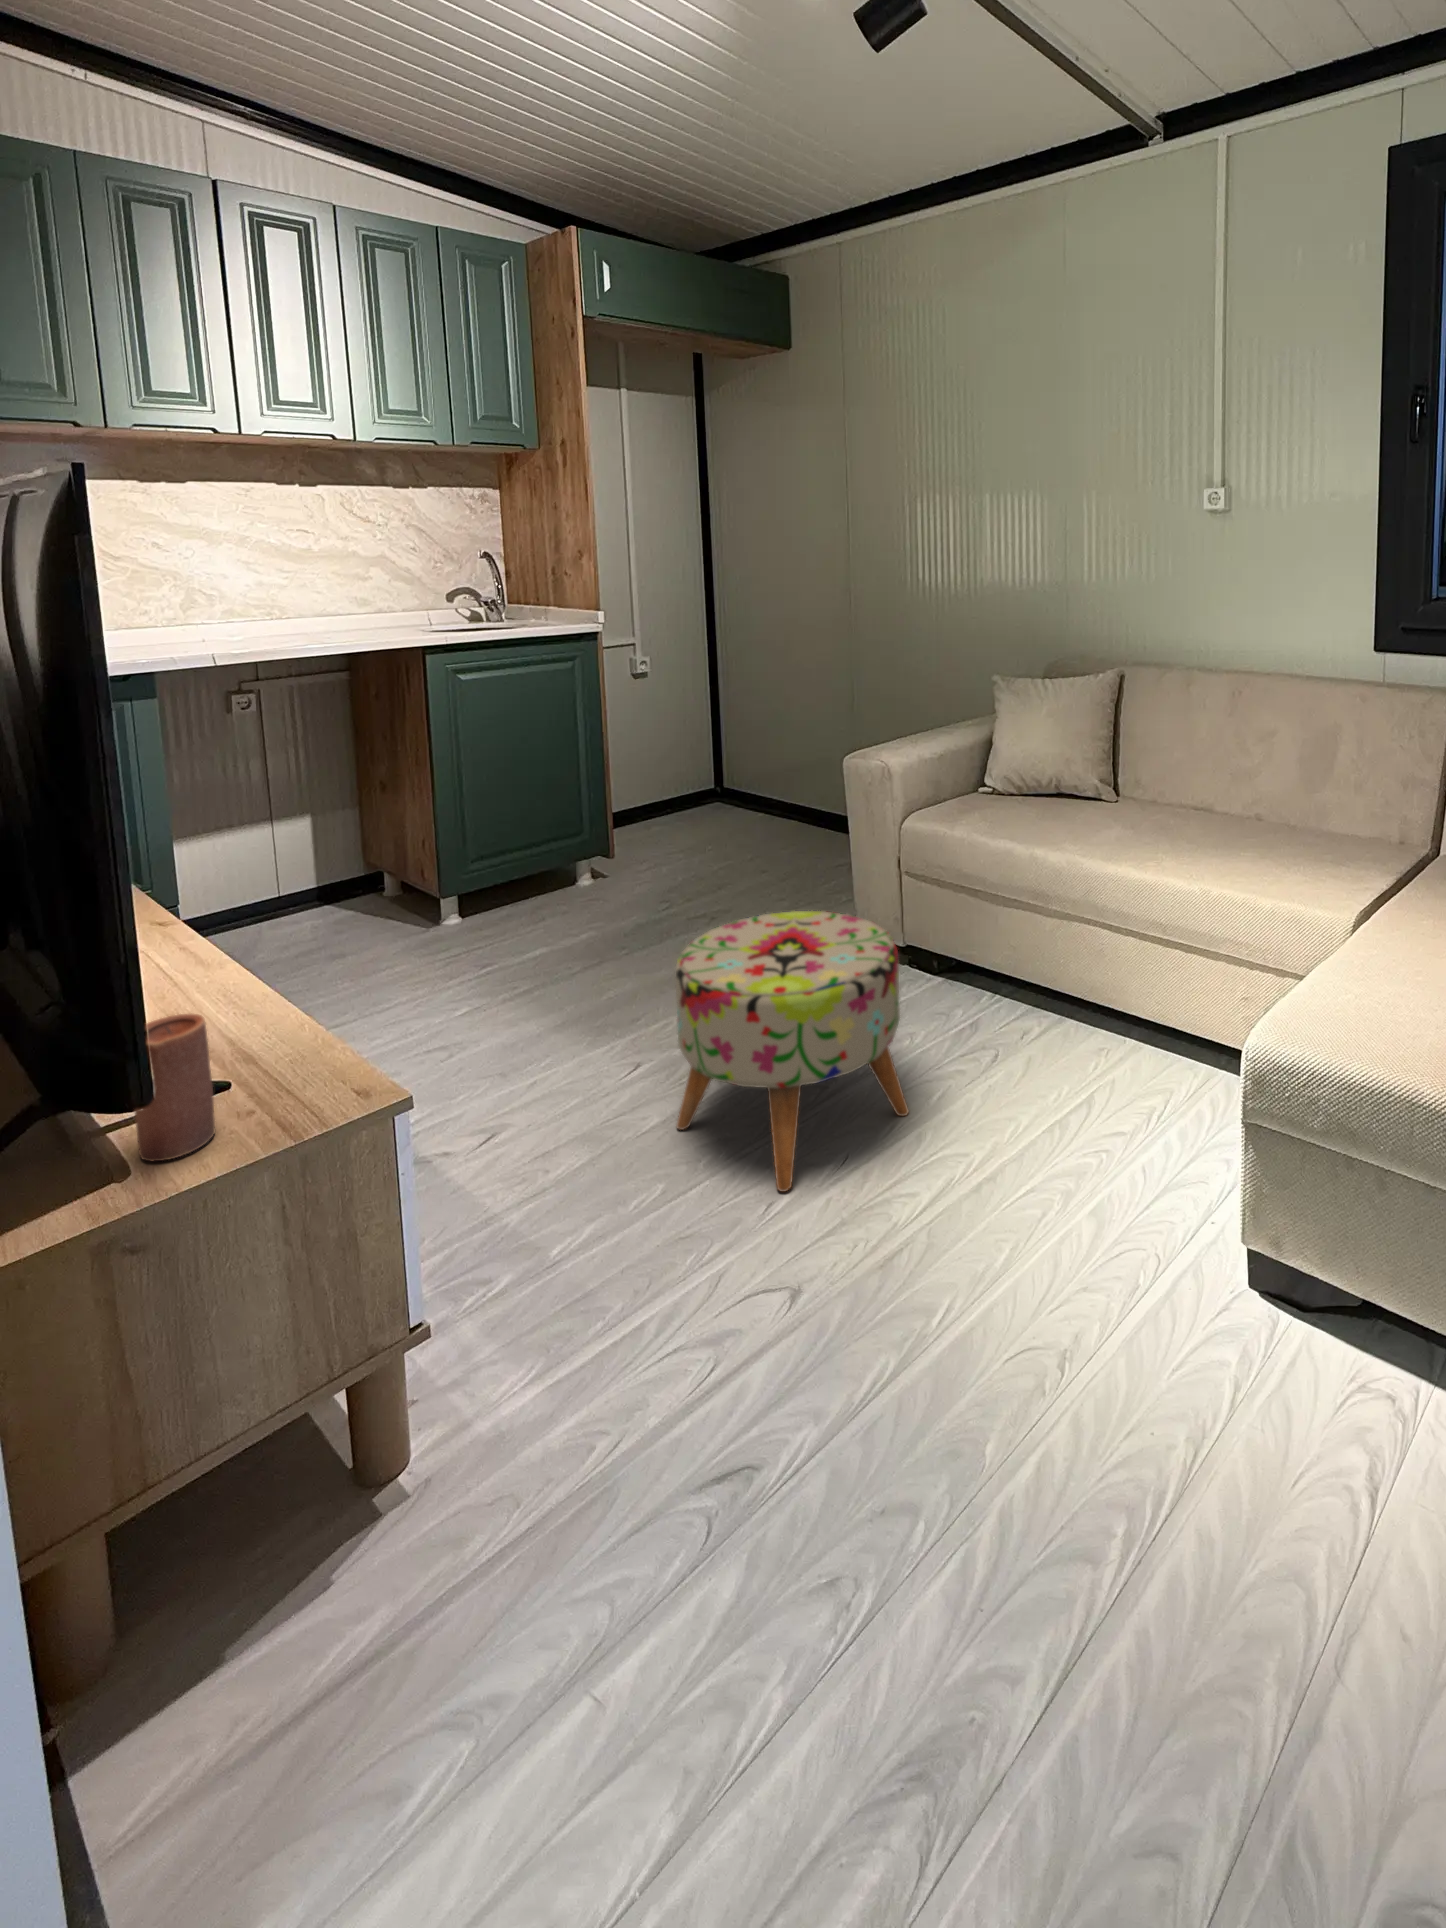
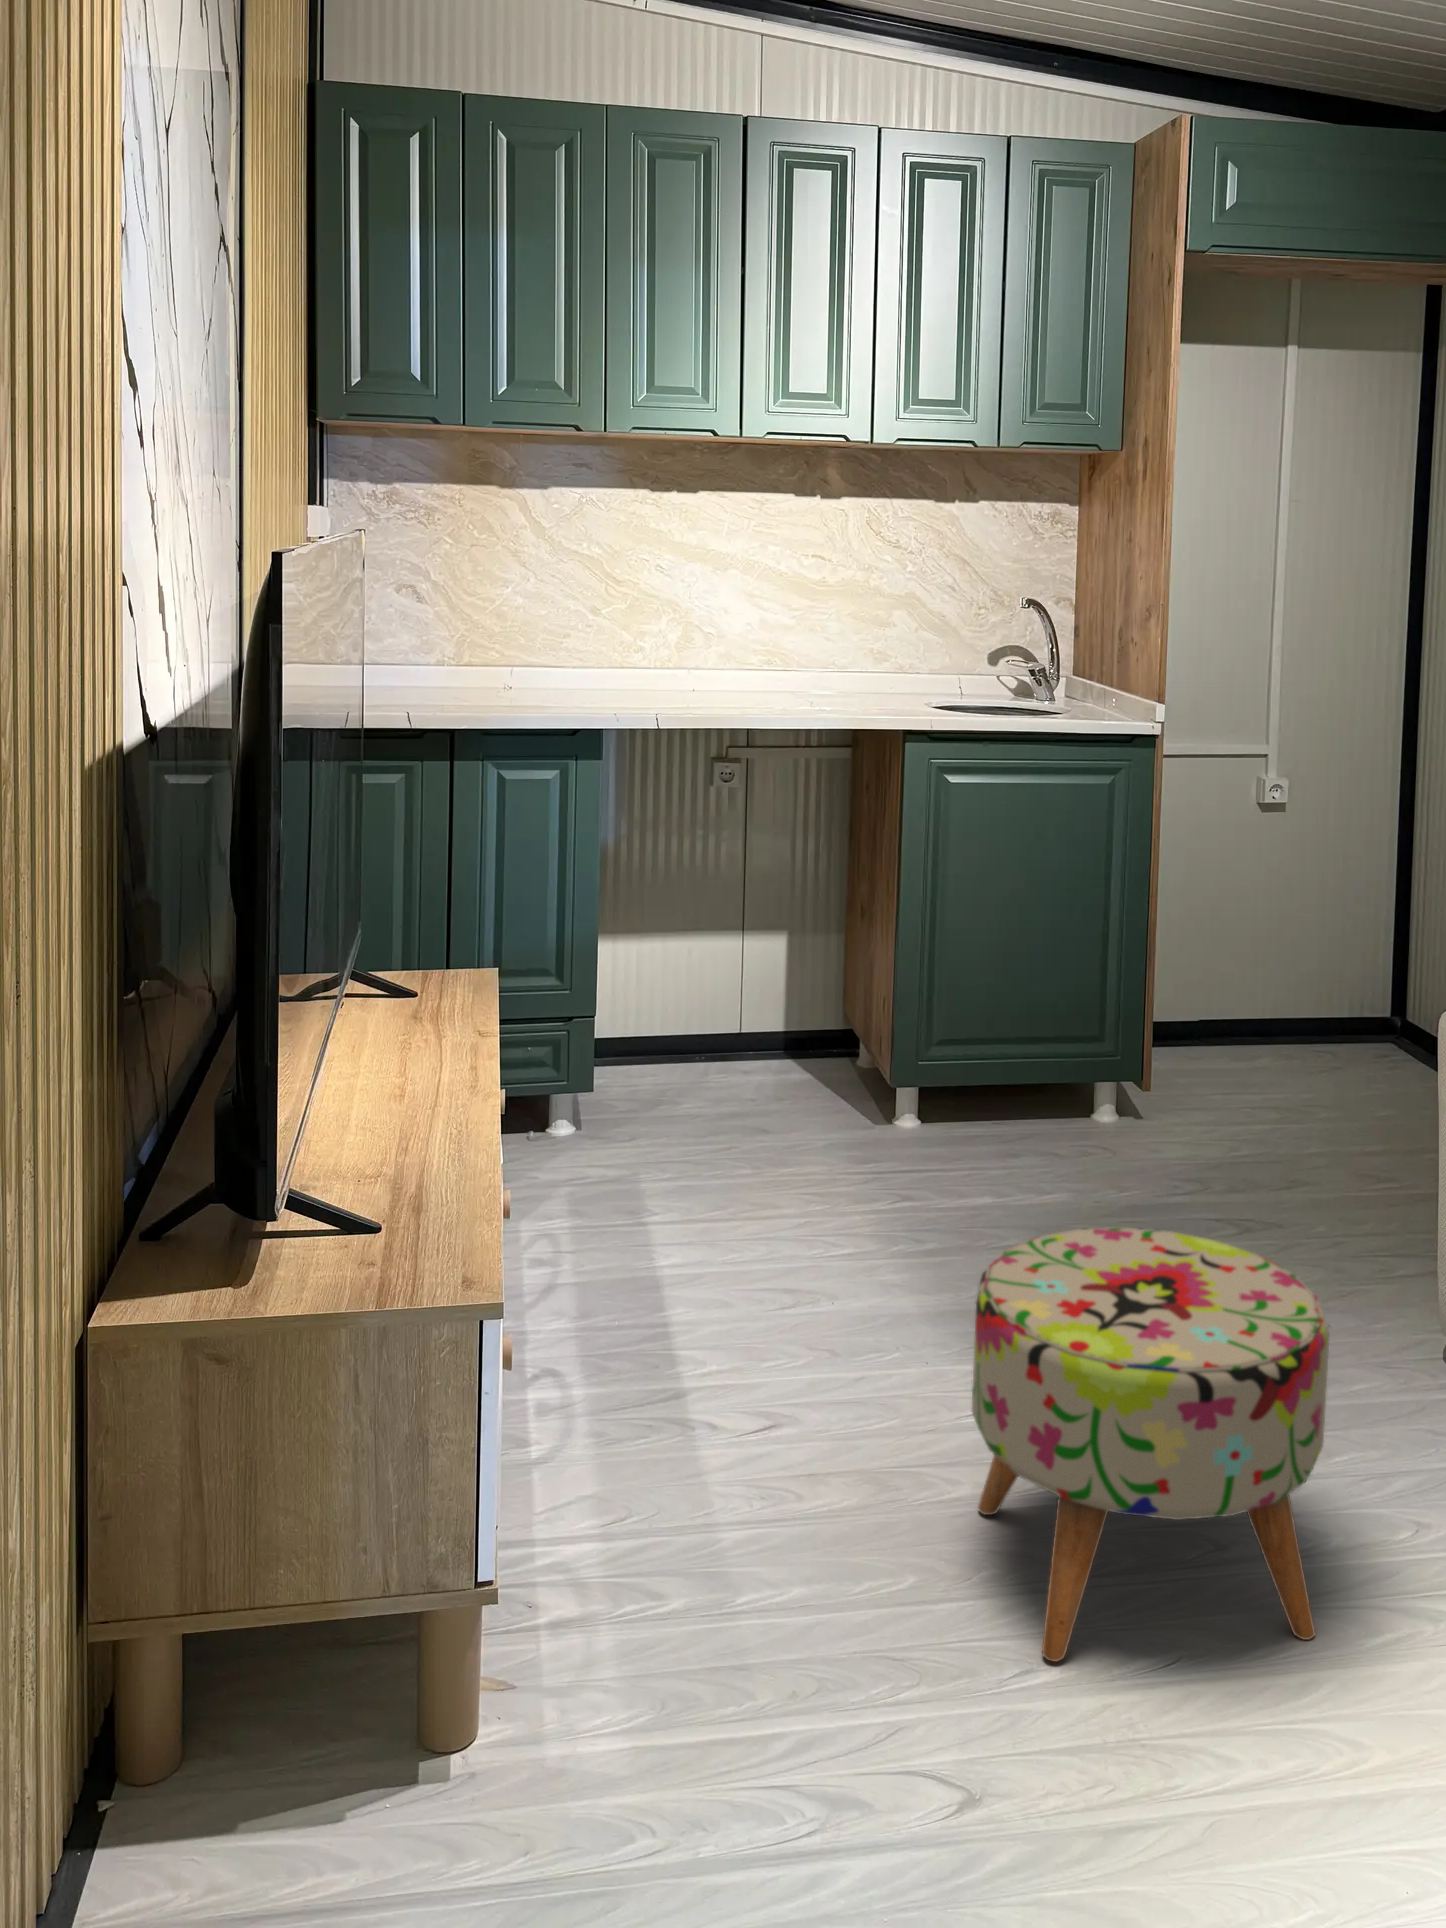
candle: present [135,1013,215,1161] -> none [262,1132,332,1283]

